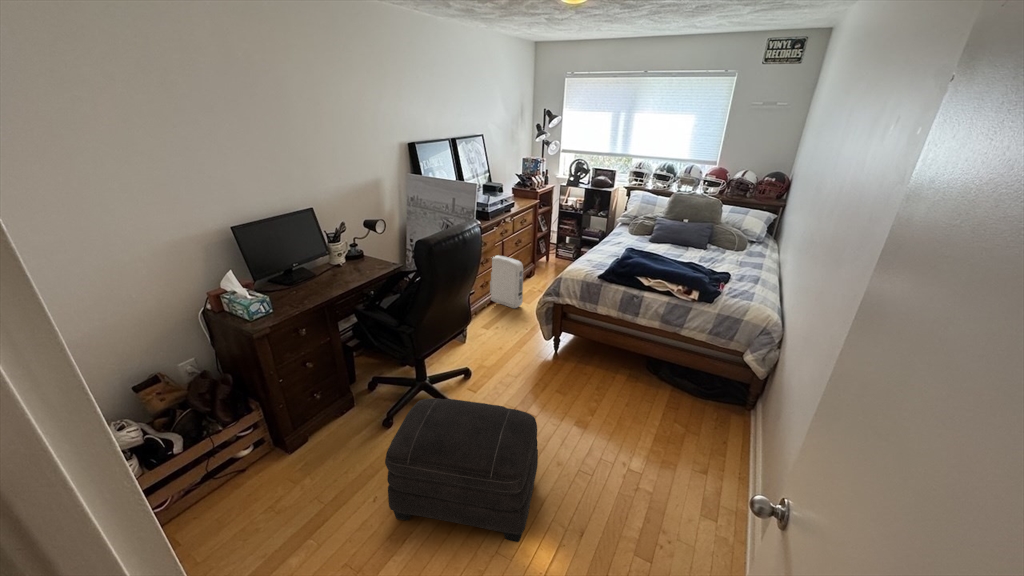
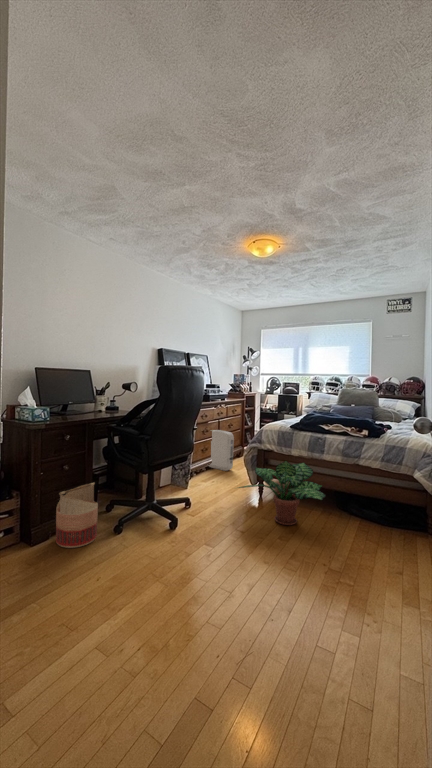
potted plant: none [519,323,635,405] -> present [239,461,326,525]
basket: none [307,378,362,456] -> present [56,483,98,548]
ottoman: present [385,398,538,542] -> none [115,487,247,610]

